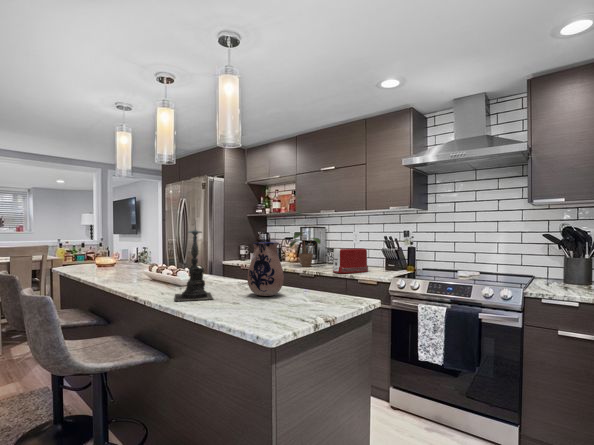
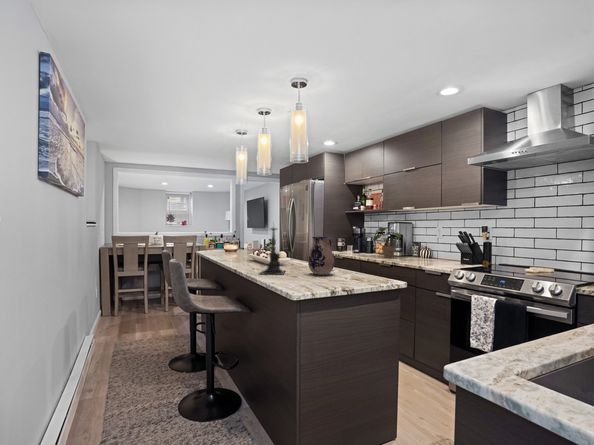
toaster: present [333,248,368,273] -> none [405,242,440,264]

